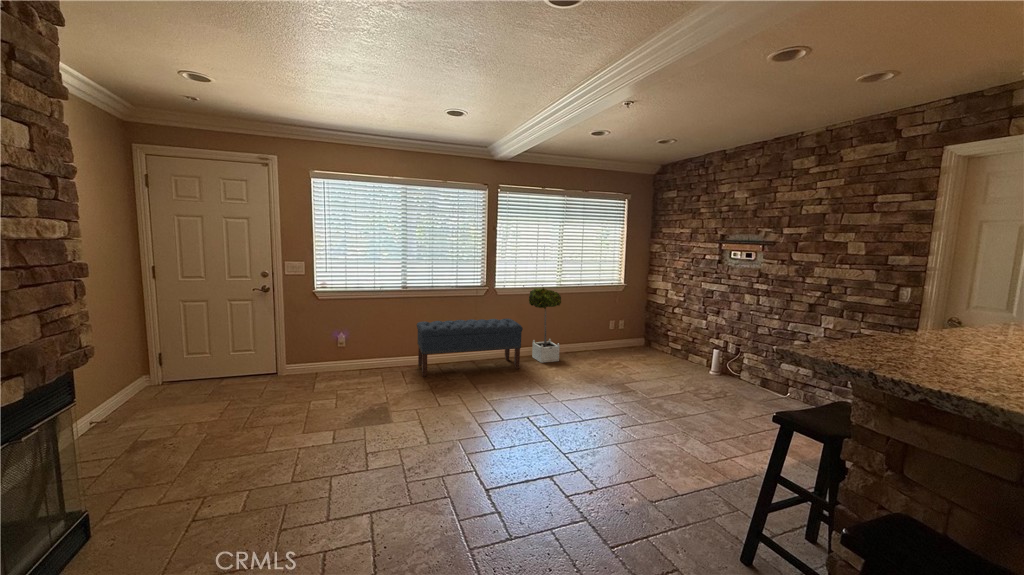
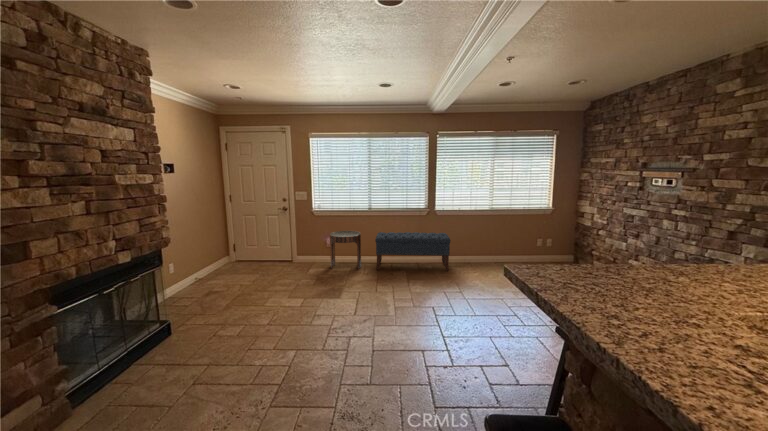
potted tree: present [529,288,561,363] -> none [460,210,487,268]
side table: none [346,321,396,382] -> present [330,231,361,269]

